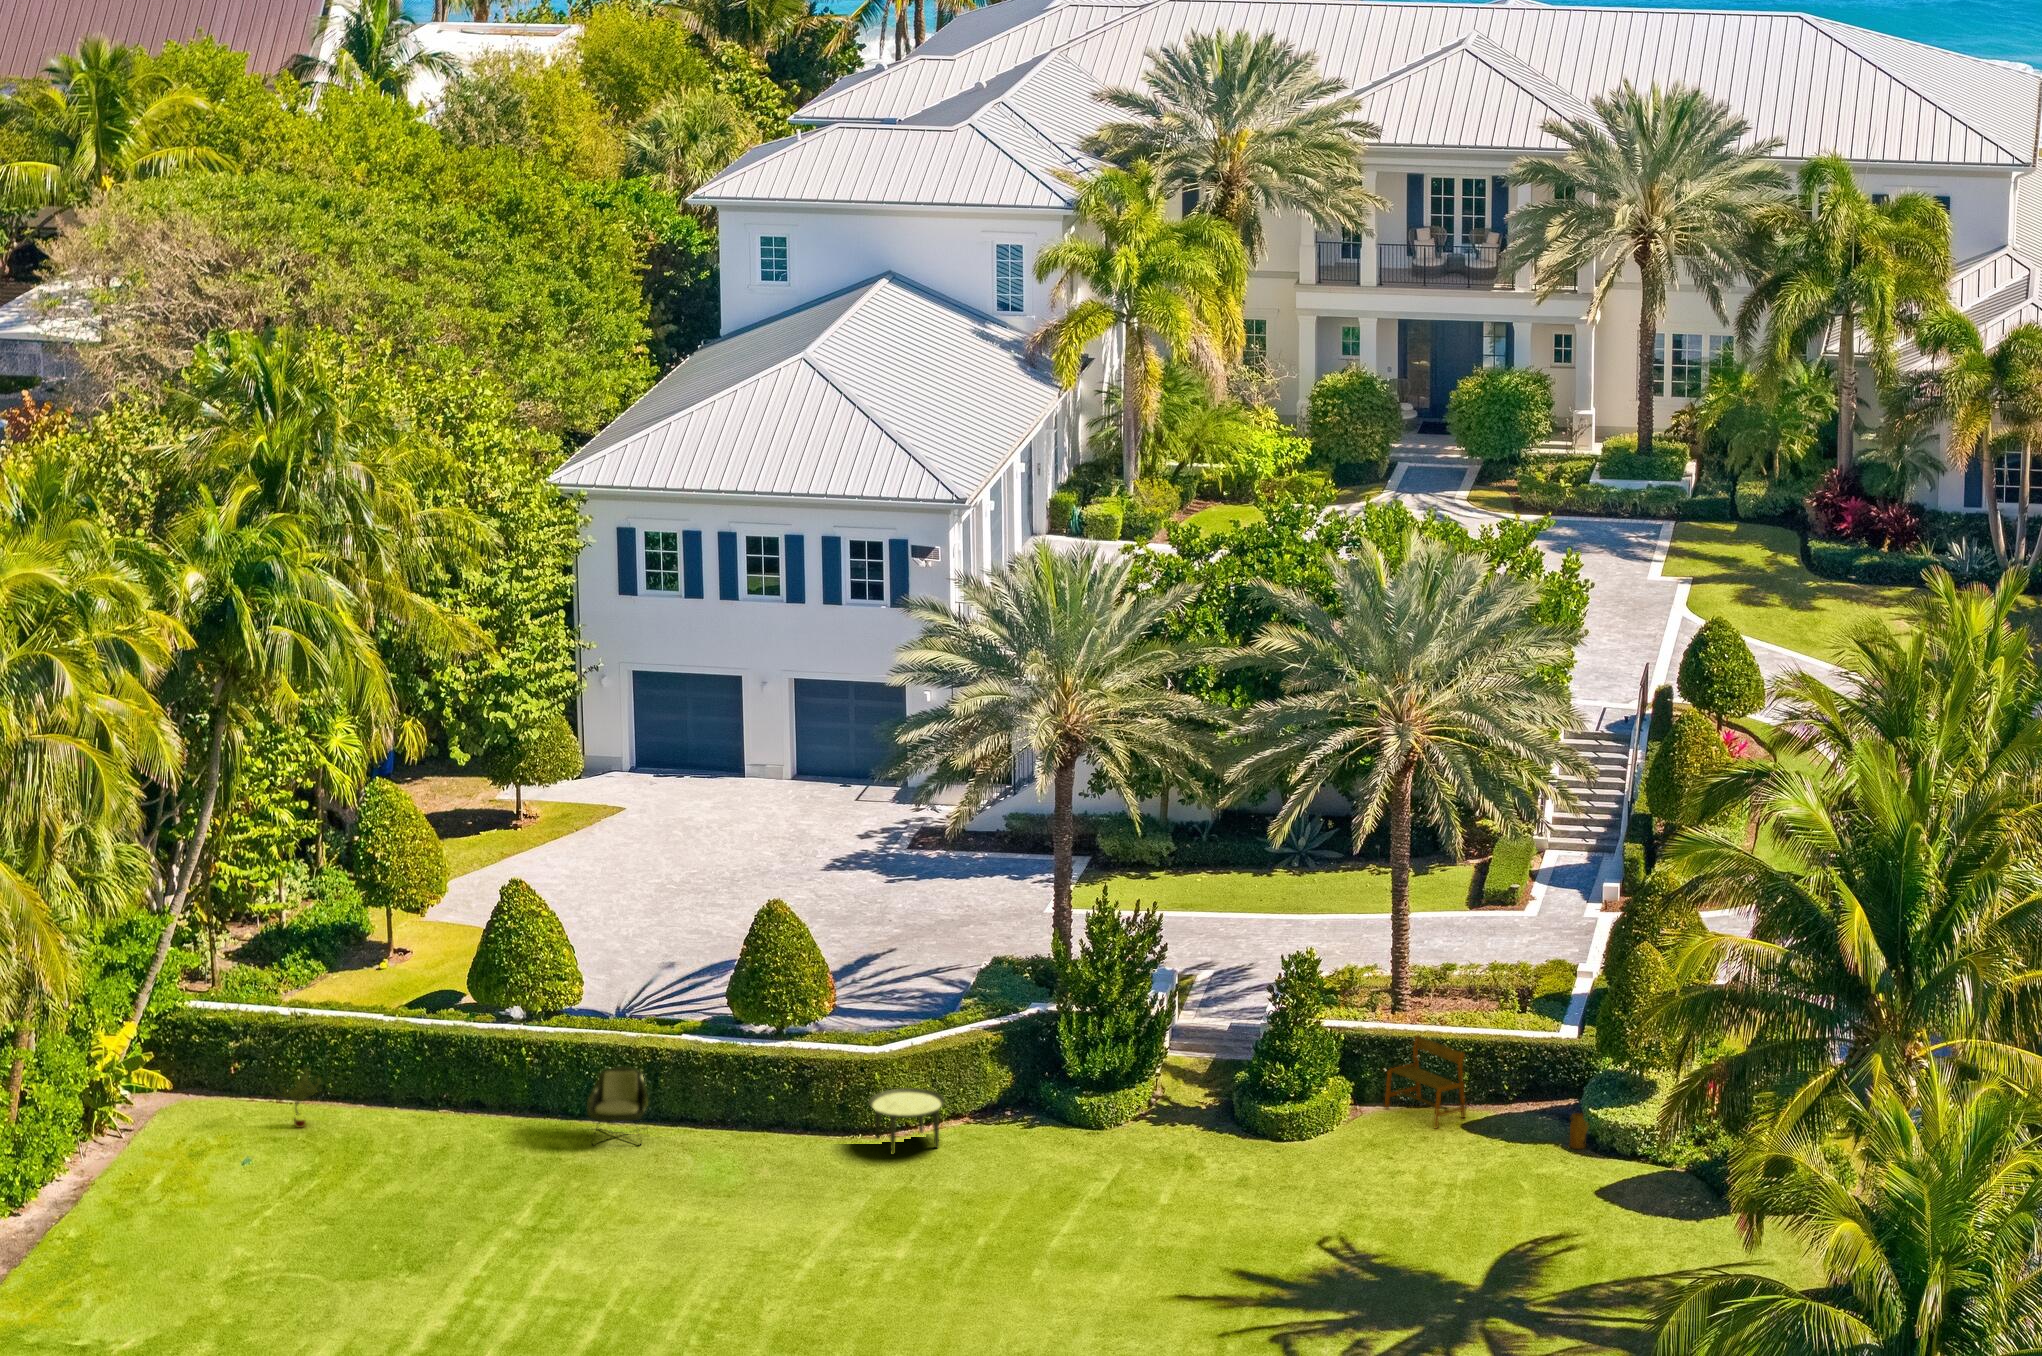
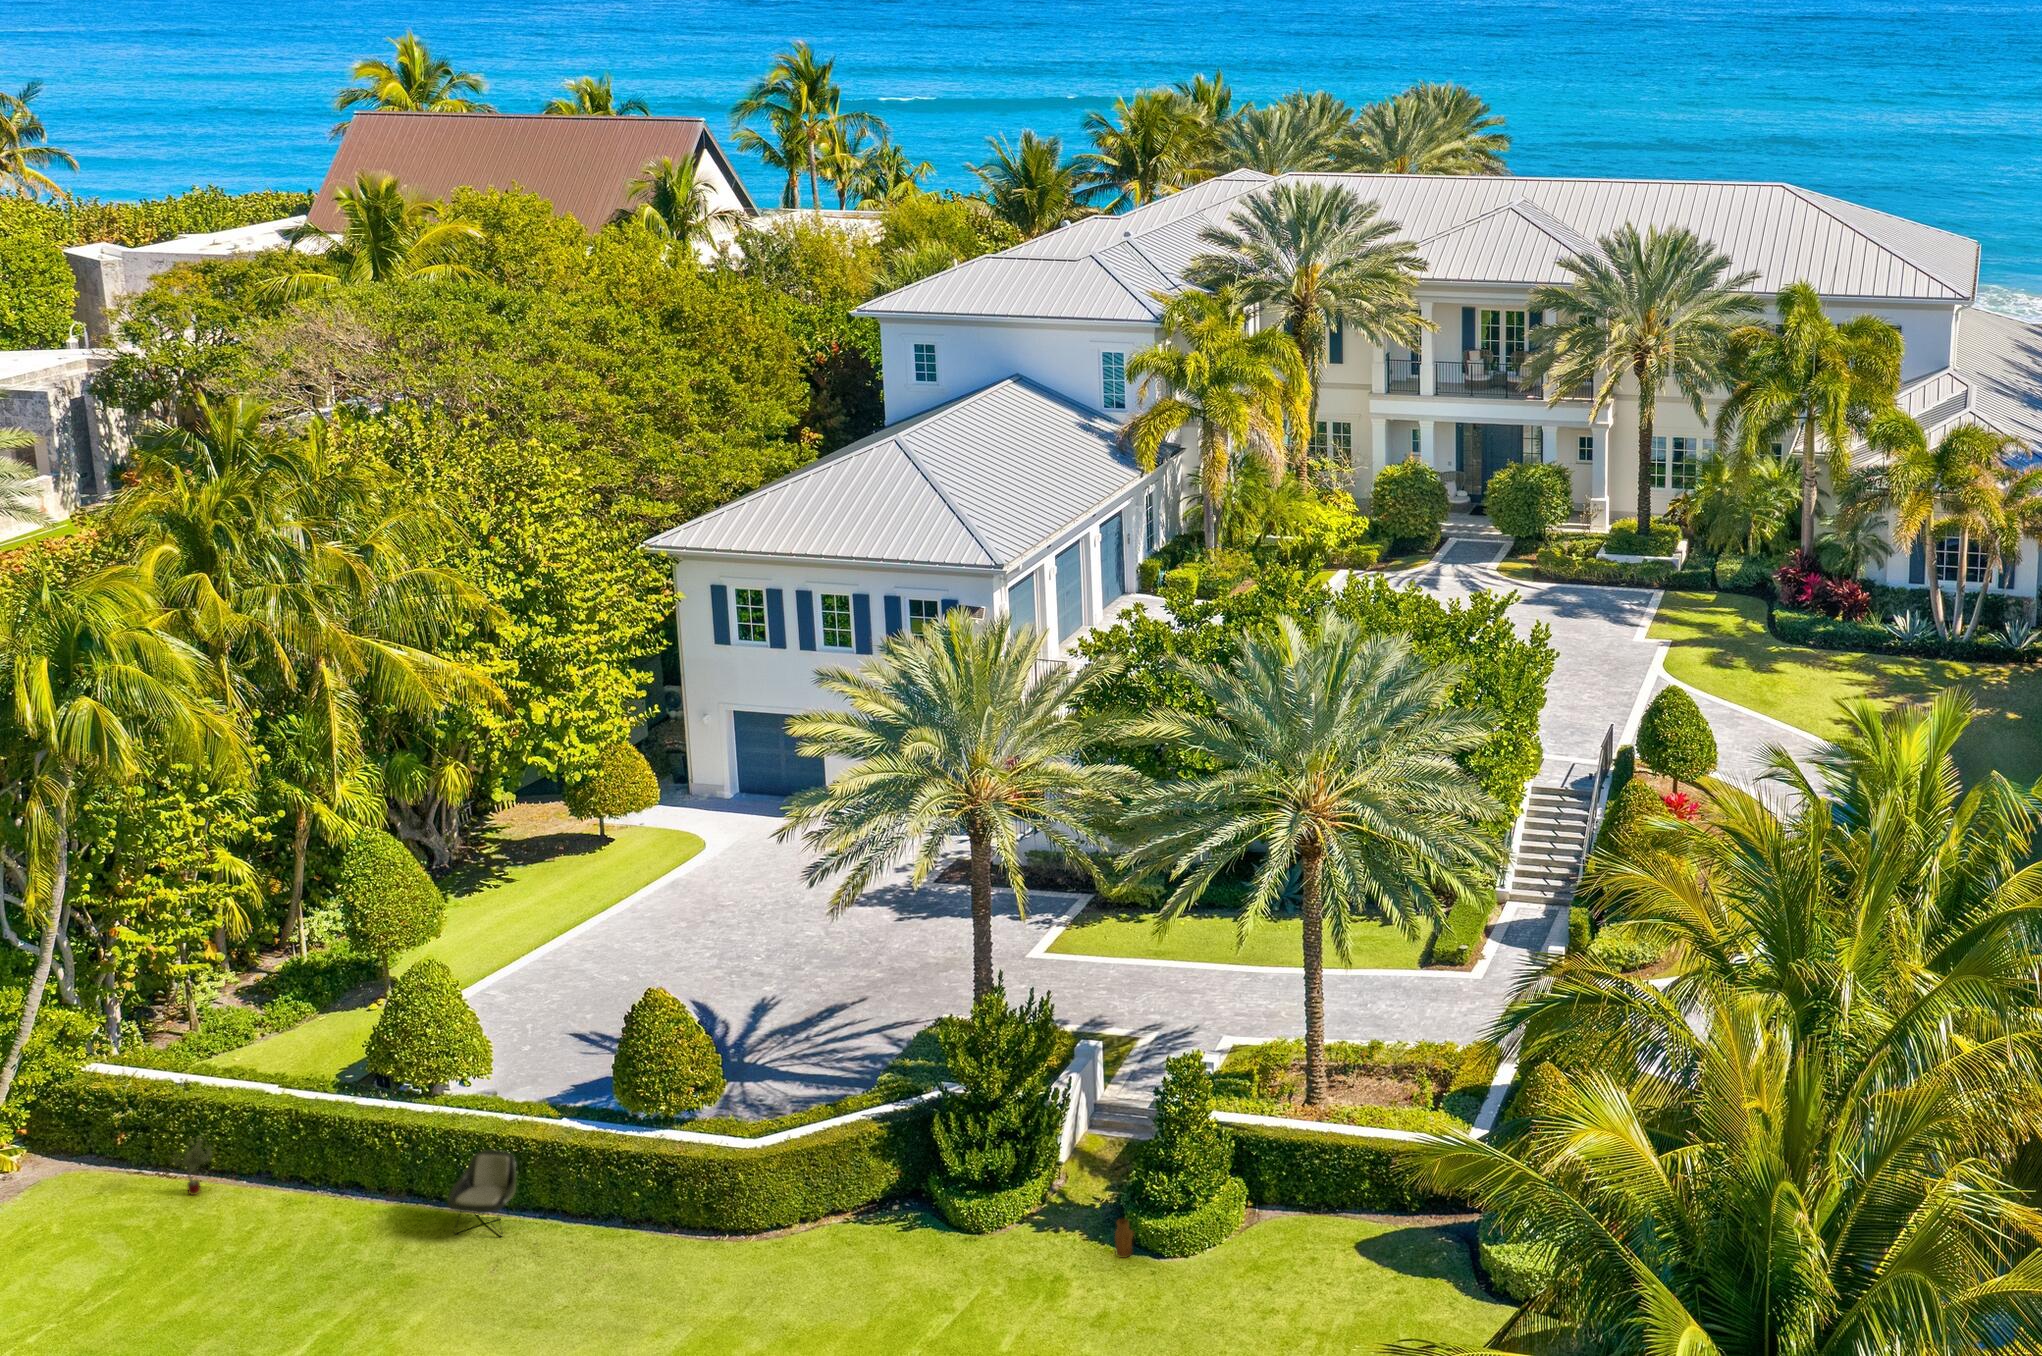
bench: present [1384,1035,1466,1128] -> none [1277,1143,1359,1254]
round table: present [869,1088,945,1154] -> none [726,1185,807,1264]
watering can: present [1570,1113,1588,1149] -> present [1115,1219,1134,1258]

